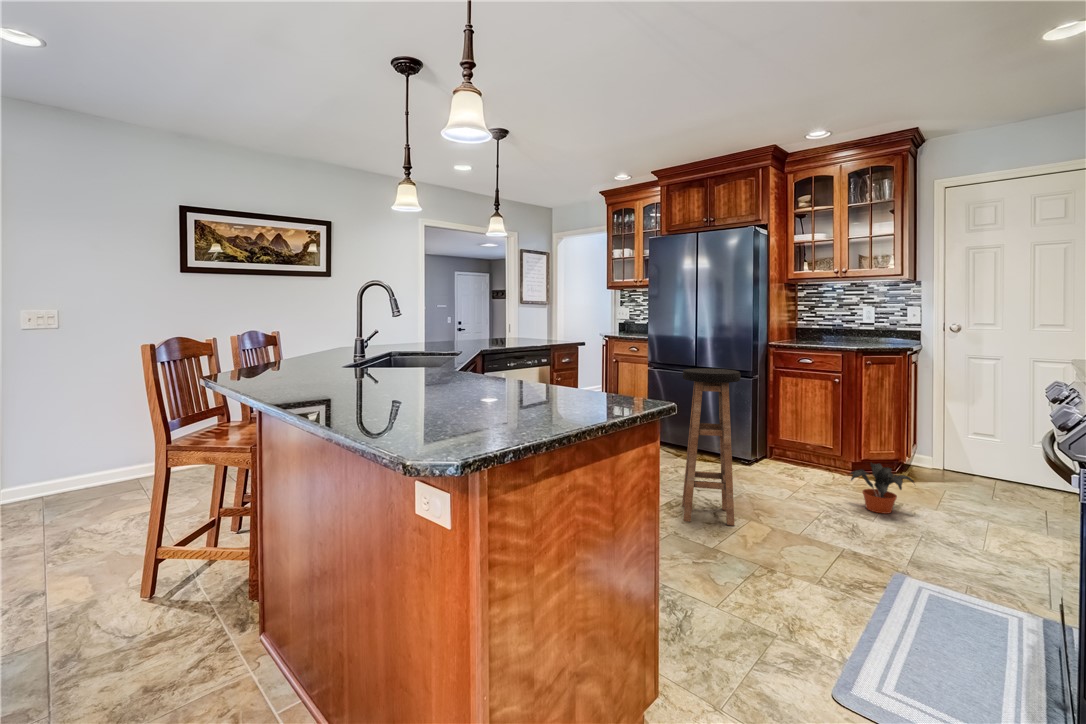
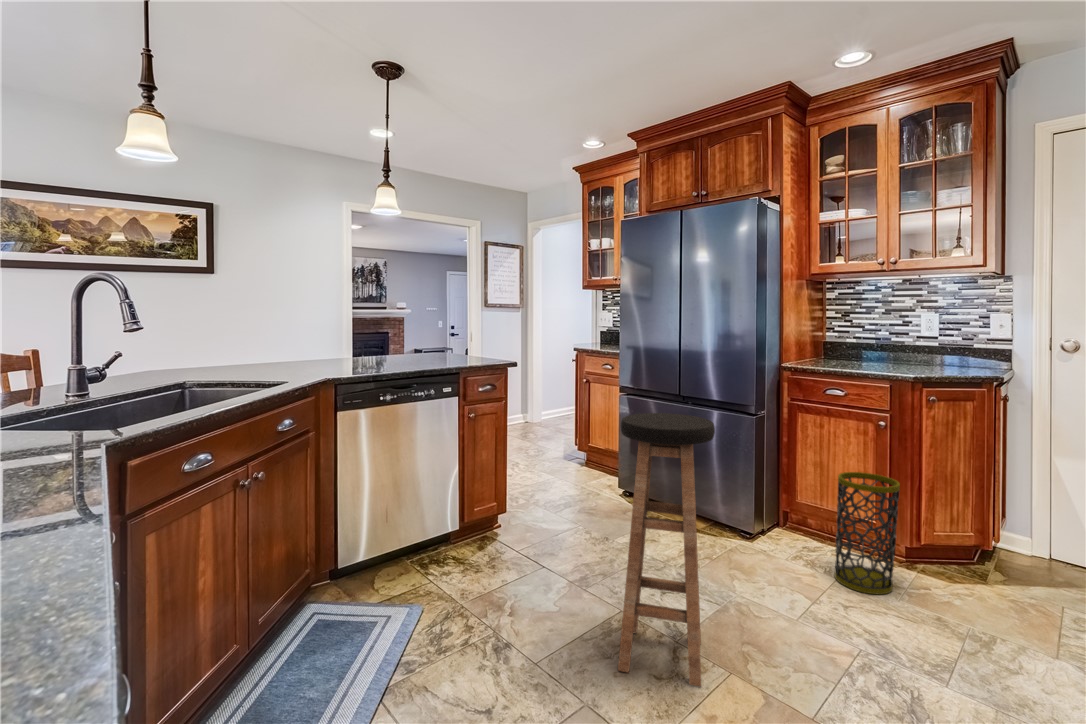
trash can: none [807,412,848,488] -> present [835,472,900,594]
potted plant: present [851,463,914,514] -> none [899,568,1022,664]

